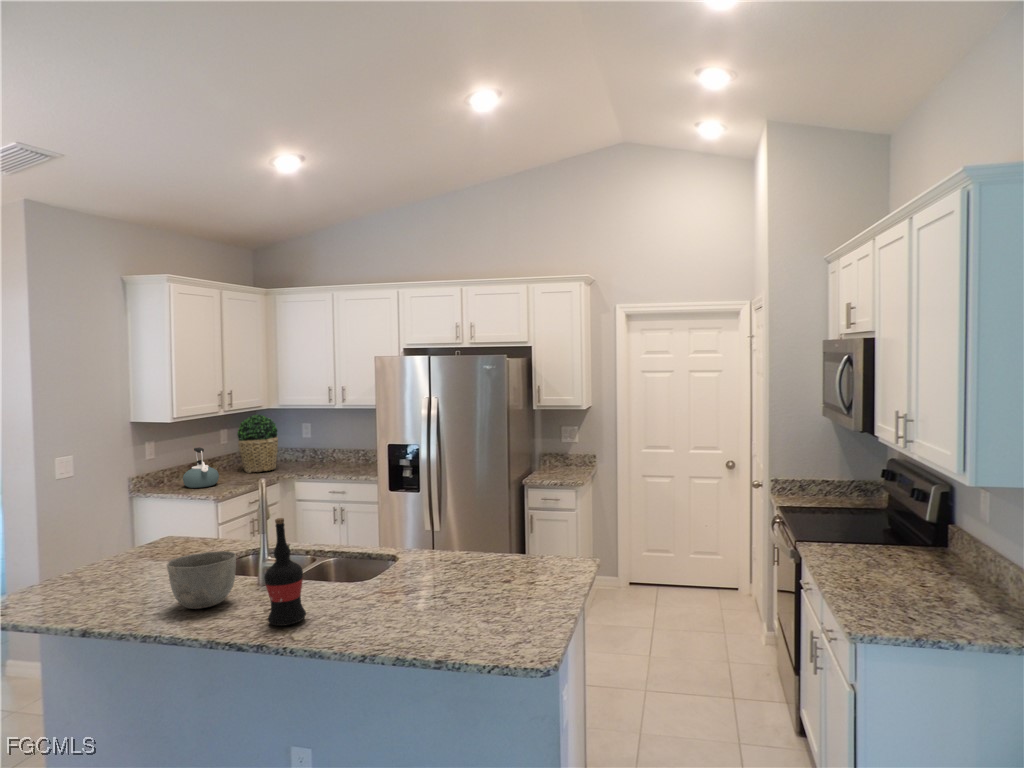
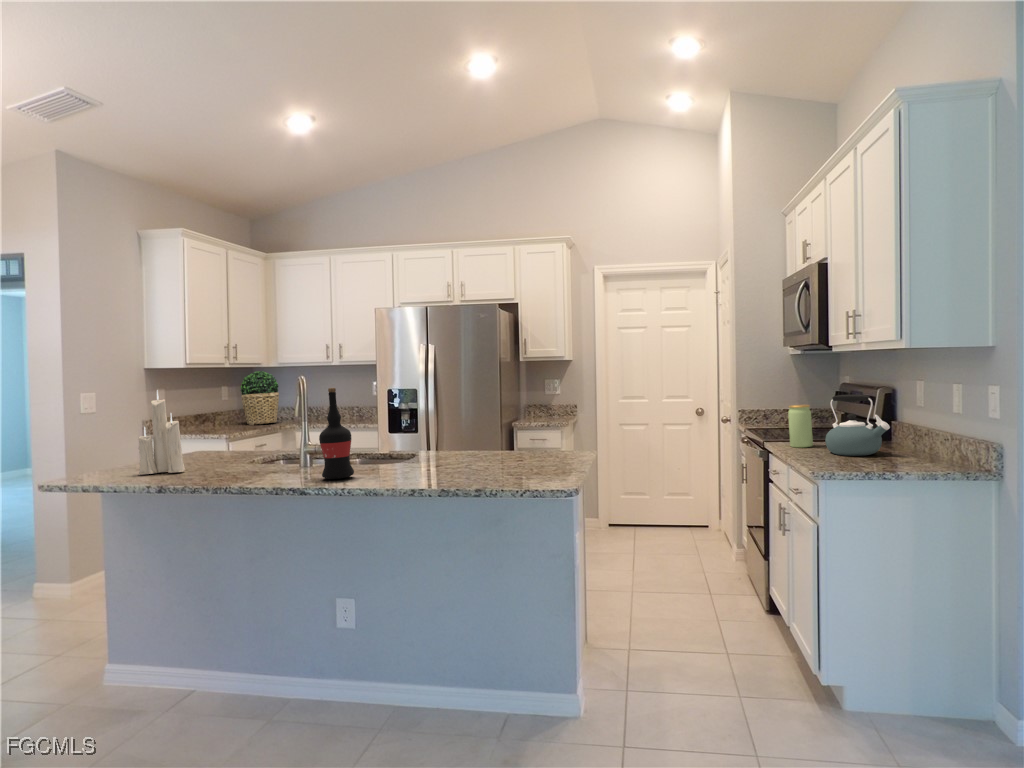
kettle: present [183,447,219,488] -> present [825,395,890,456]
candle: none [75,496,128,600] -> present [138,390,185,475]
jar: none [825,503,854,556] -> present [788,405,813,447]
bowl: present [167,551,236,609] -> none [227,431,286,475]

